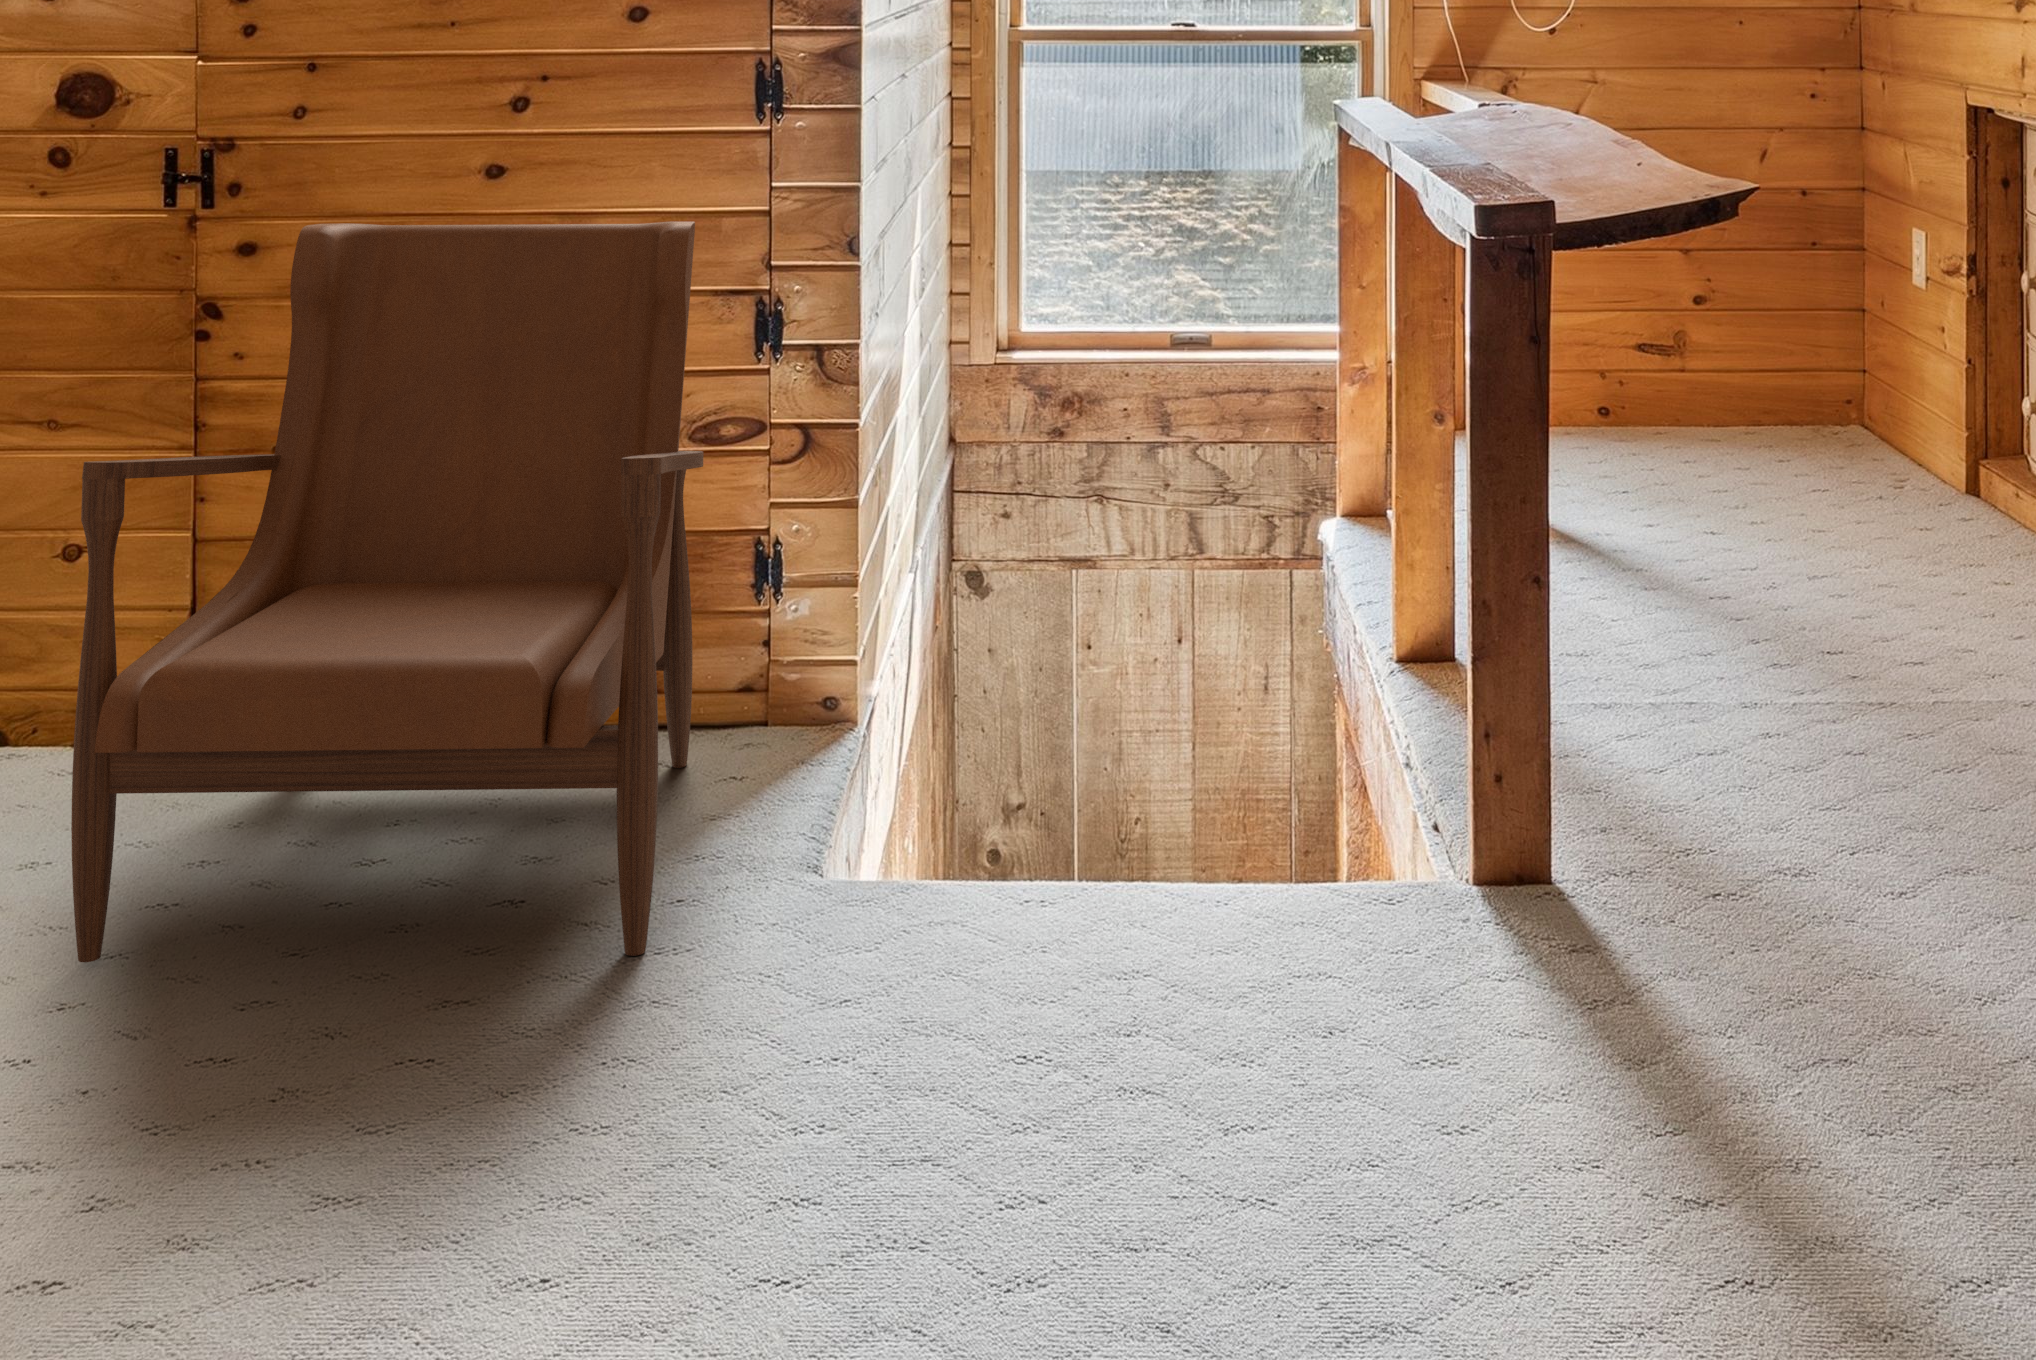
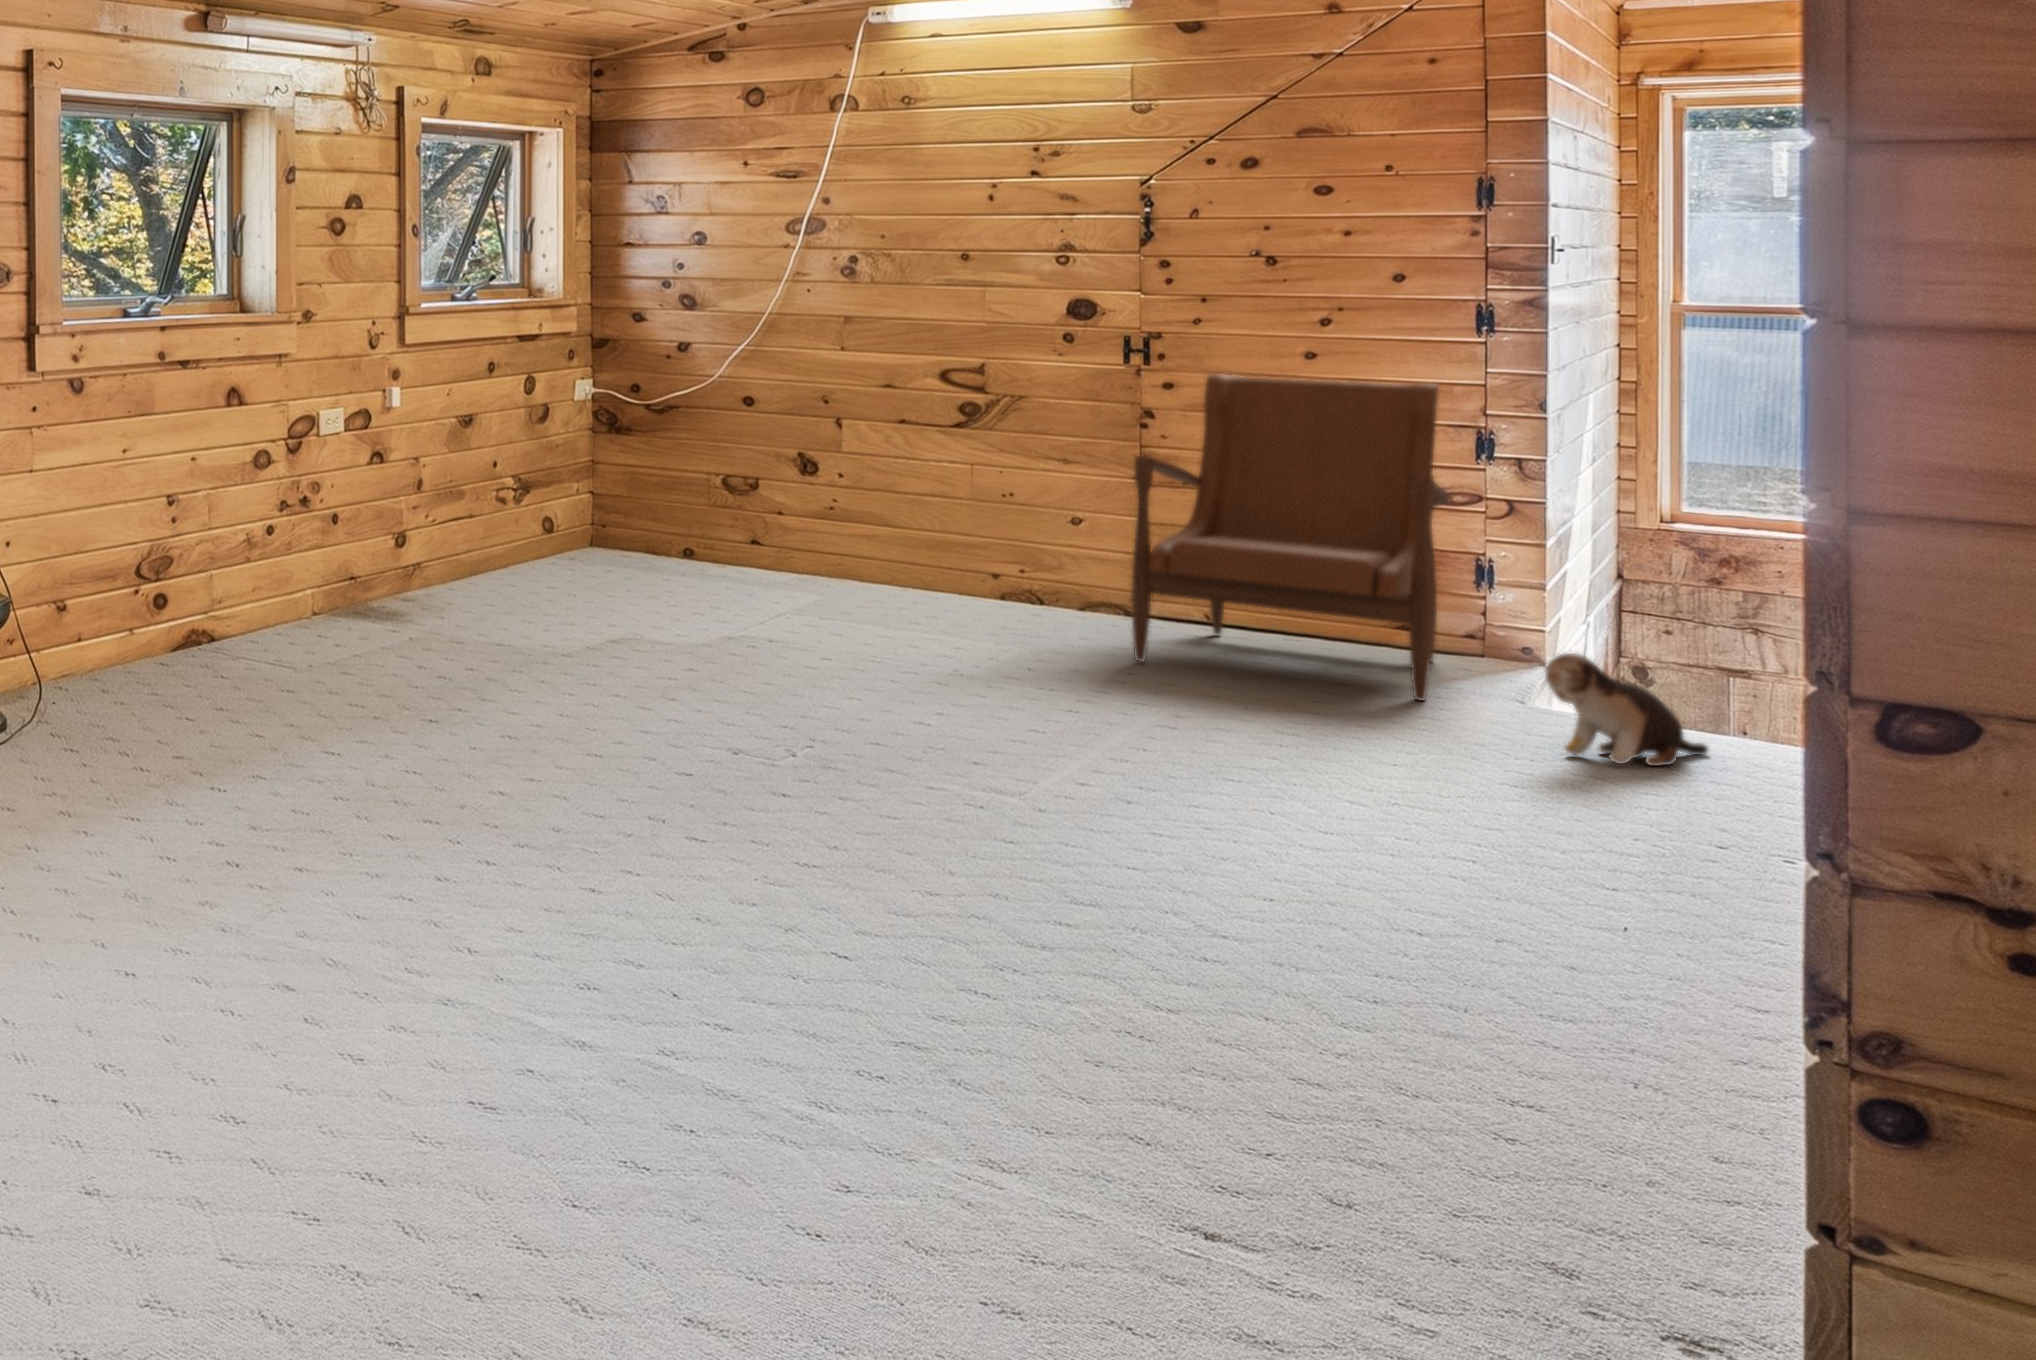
plush toy: none [811,910,1114,1159] -> present [1531,653,1708,766]

